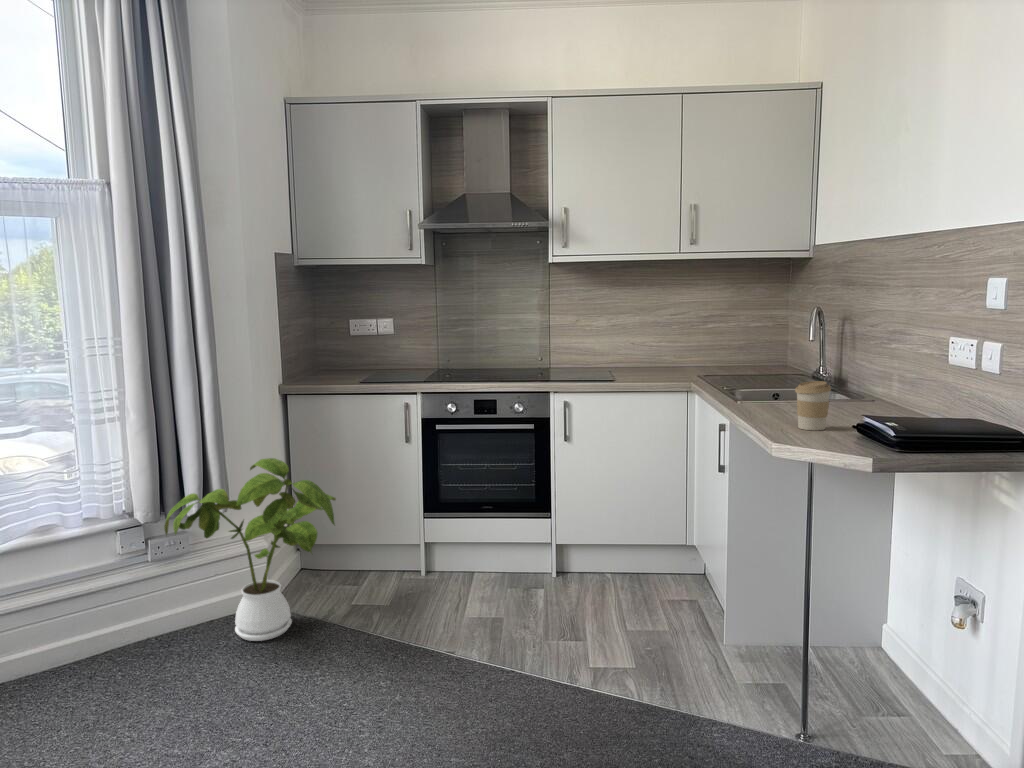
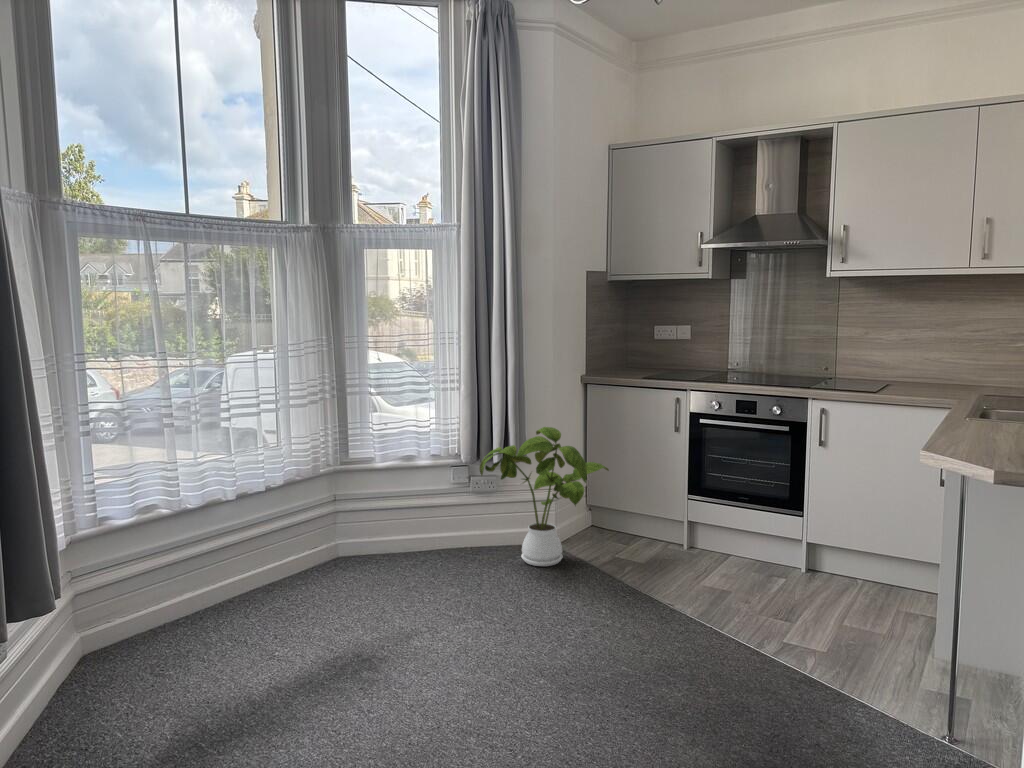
coffee cup: present [795,381,831,430] -> none [962,398,1001,445]

